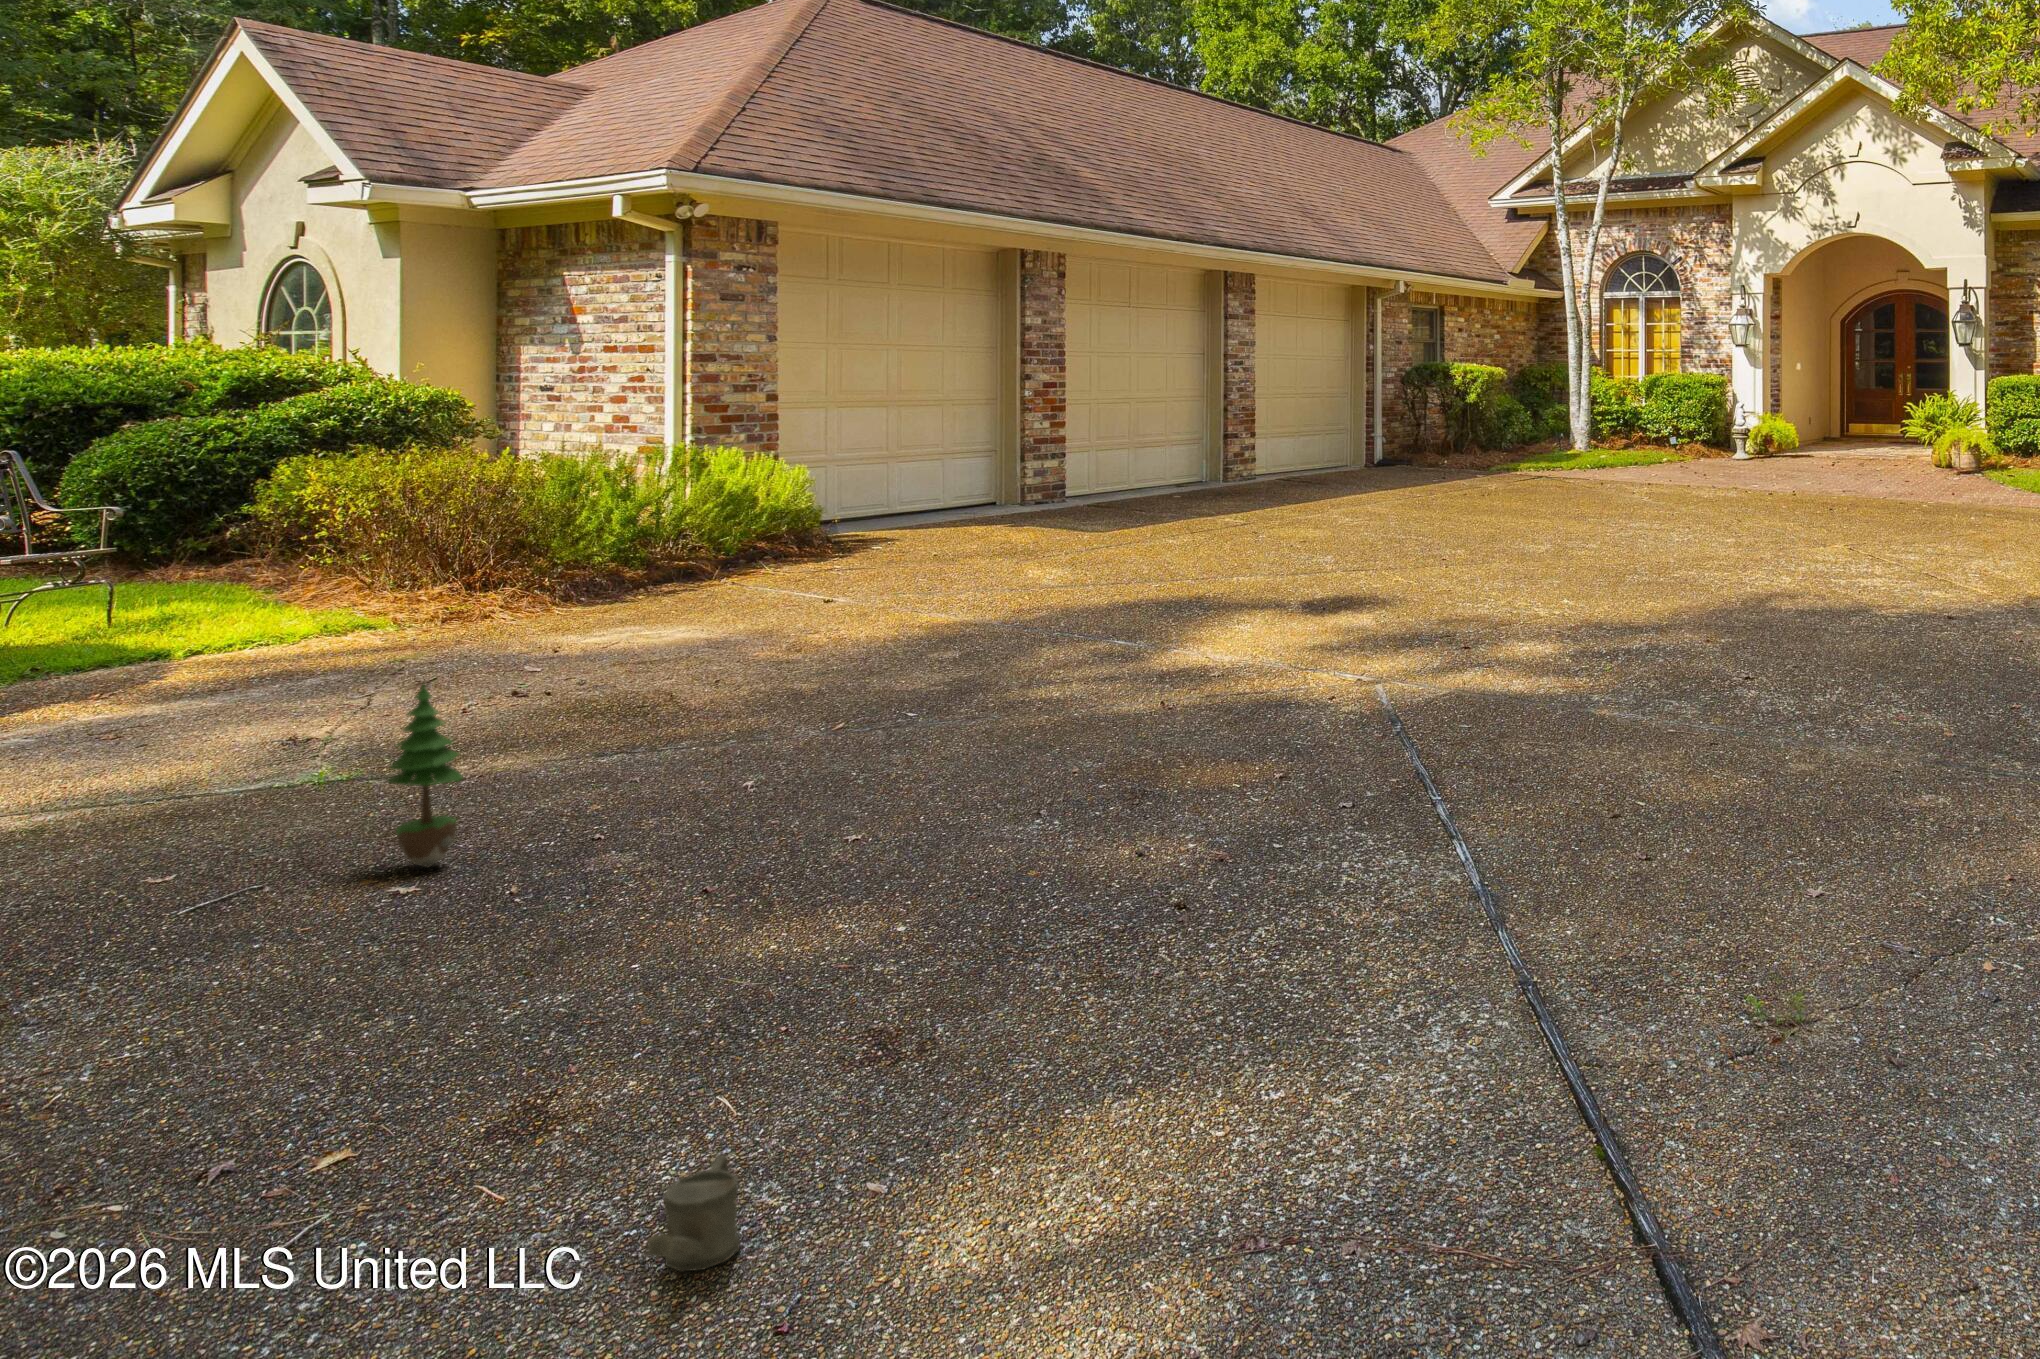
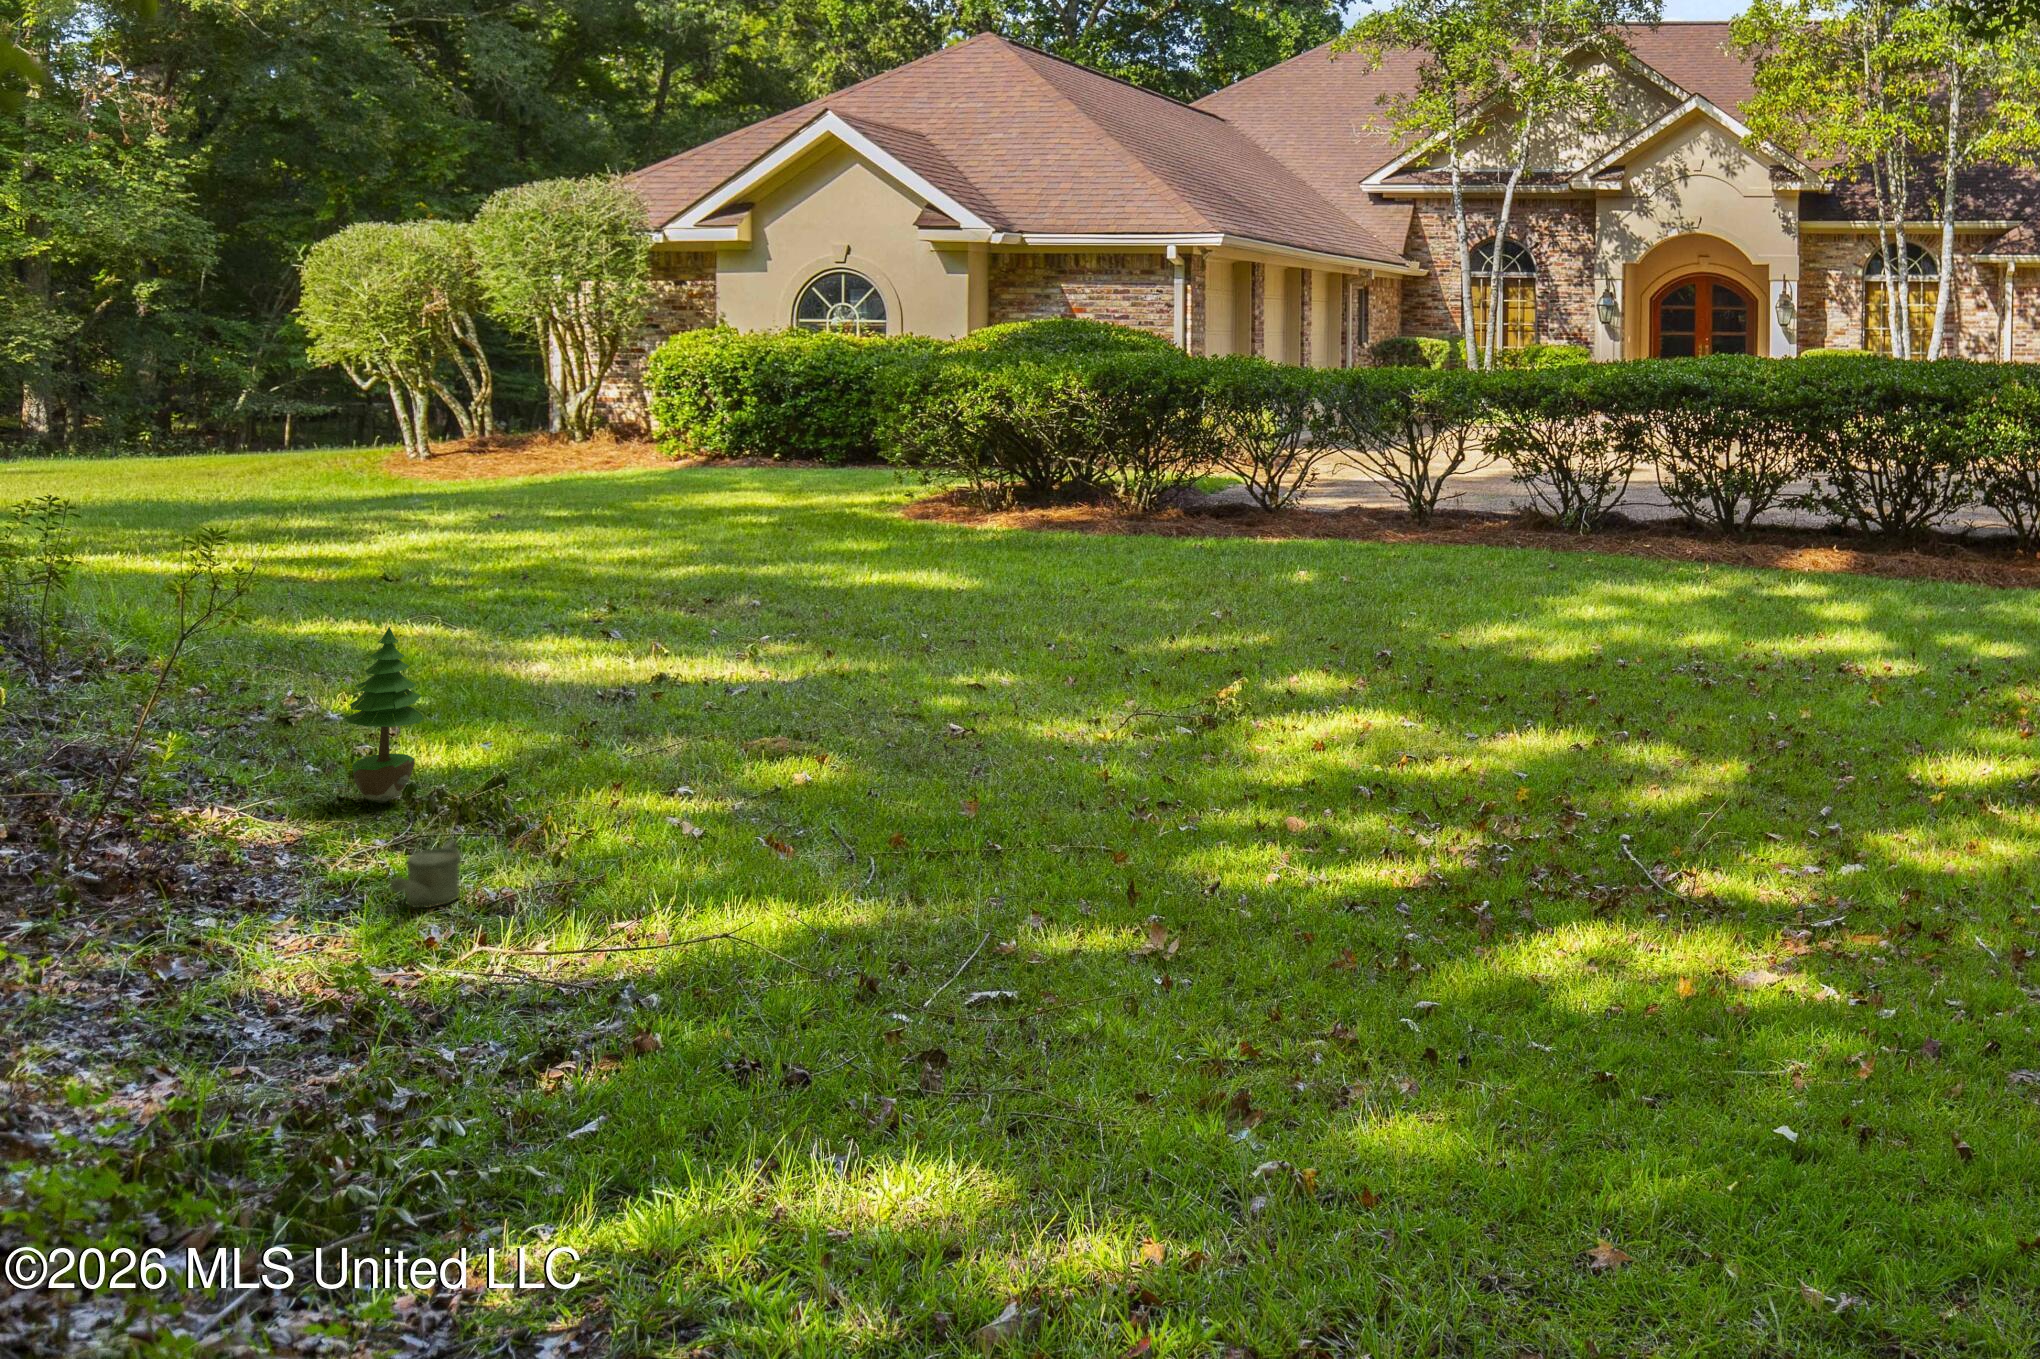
watering can: present [647,1155,740,1271] -> present [390,840,461,908]

